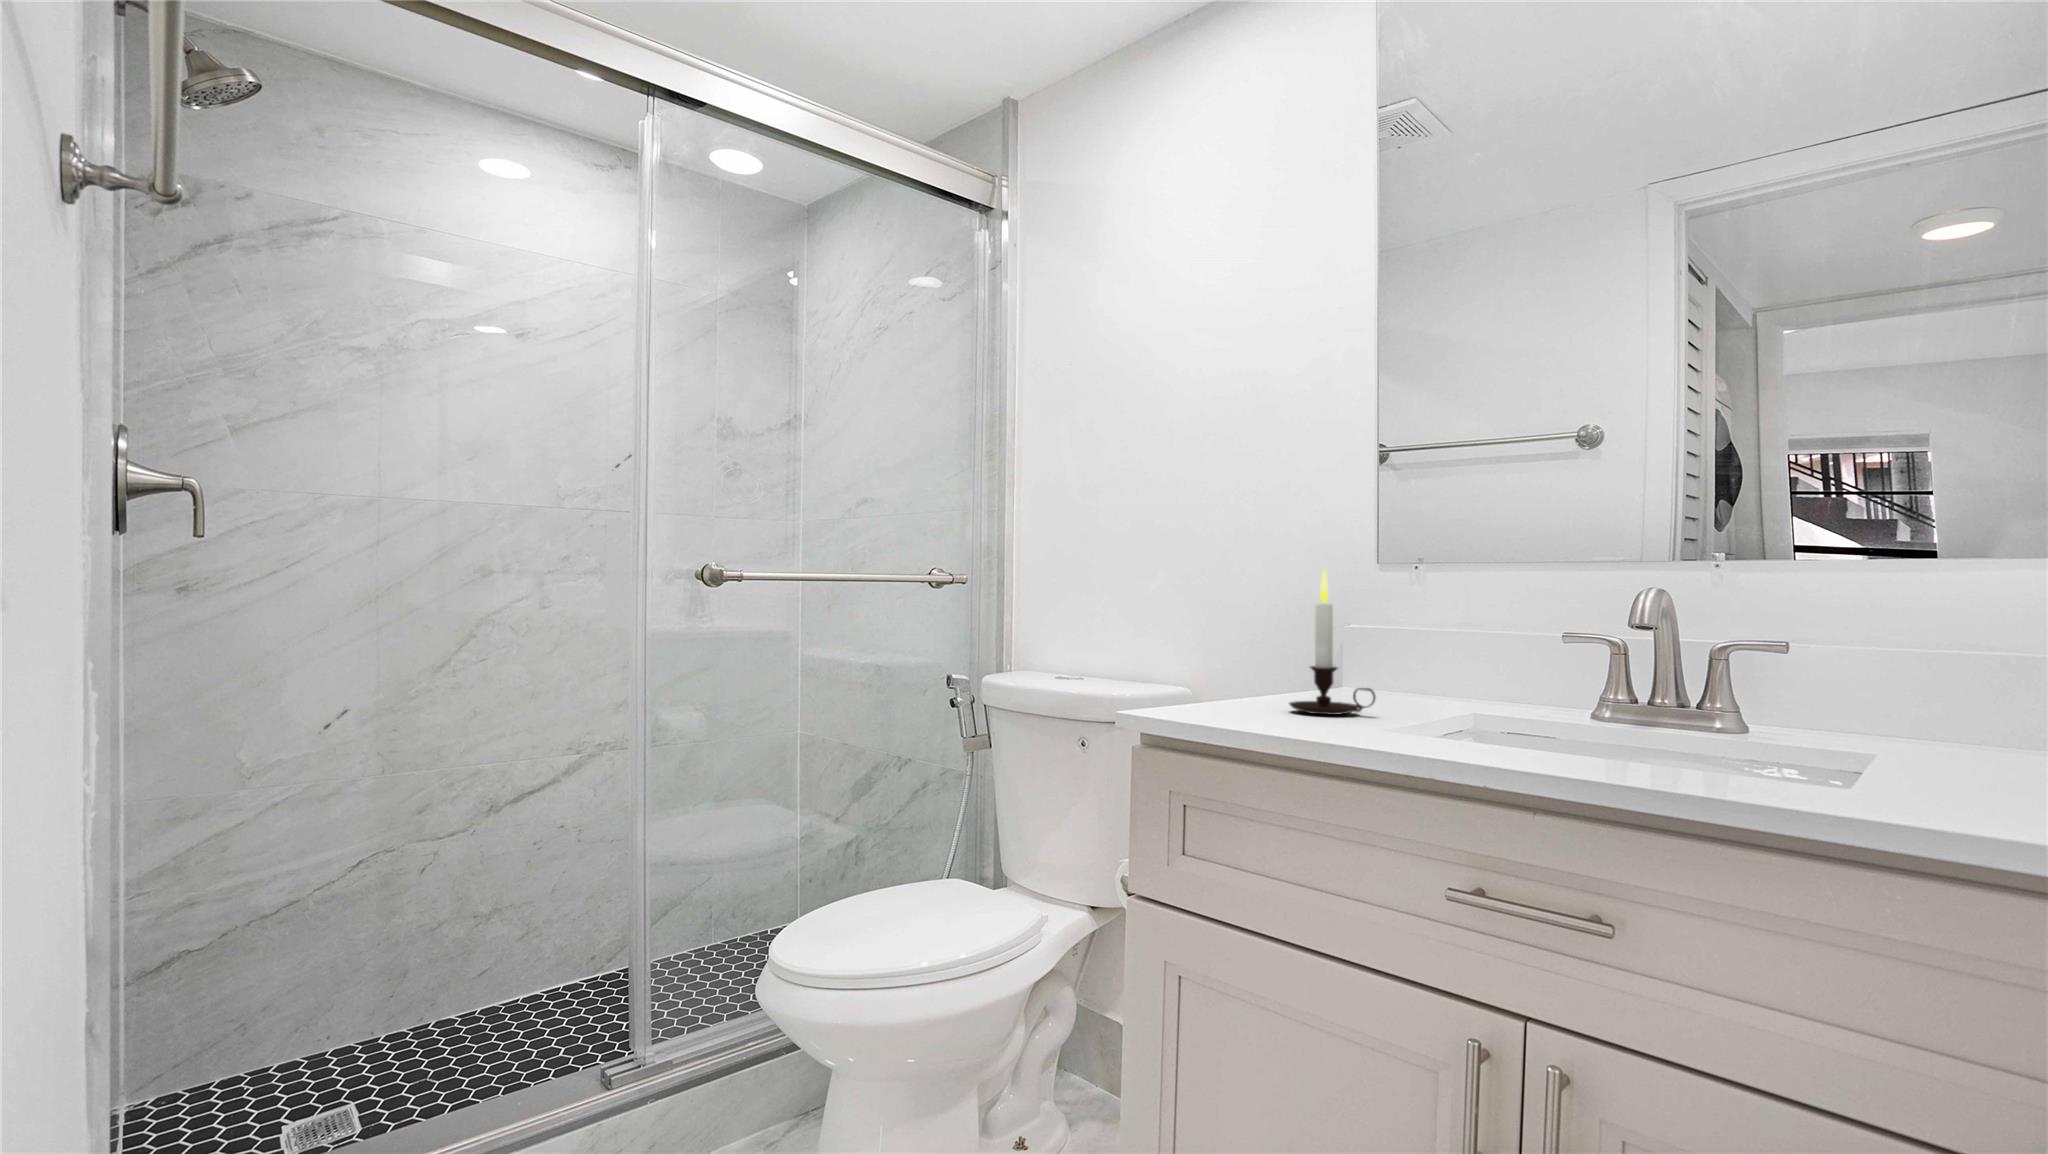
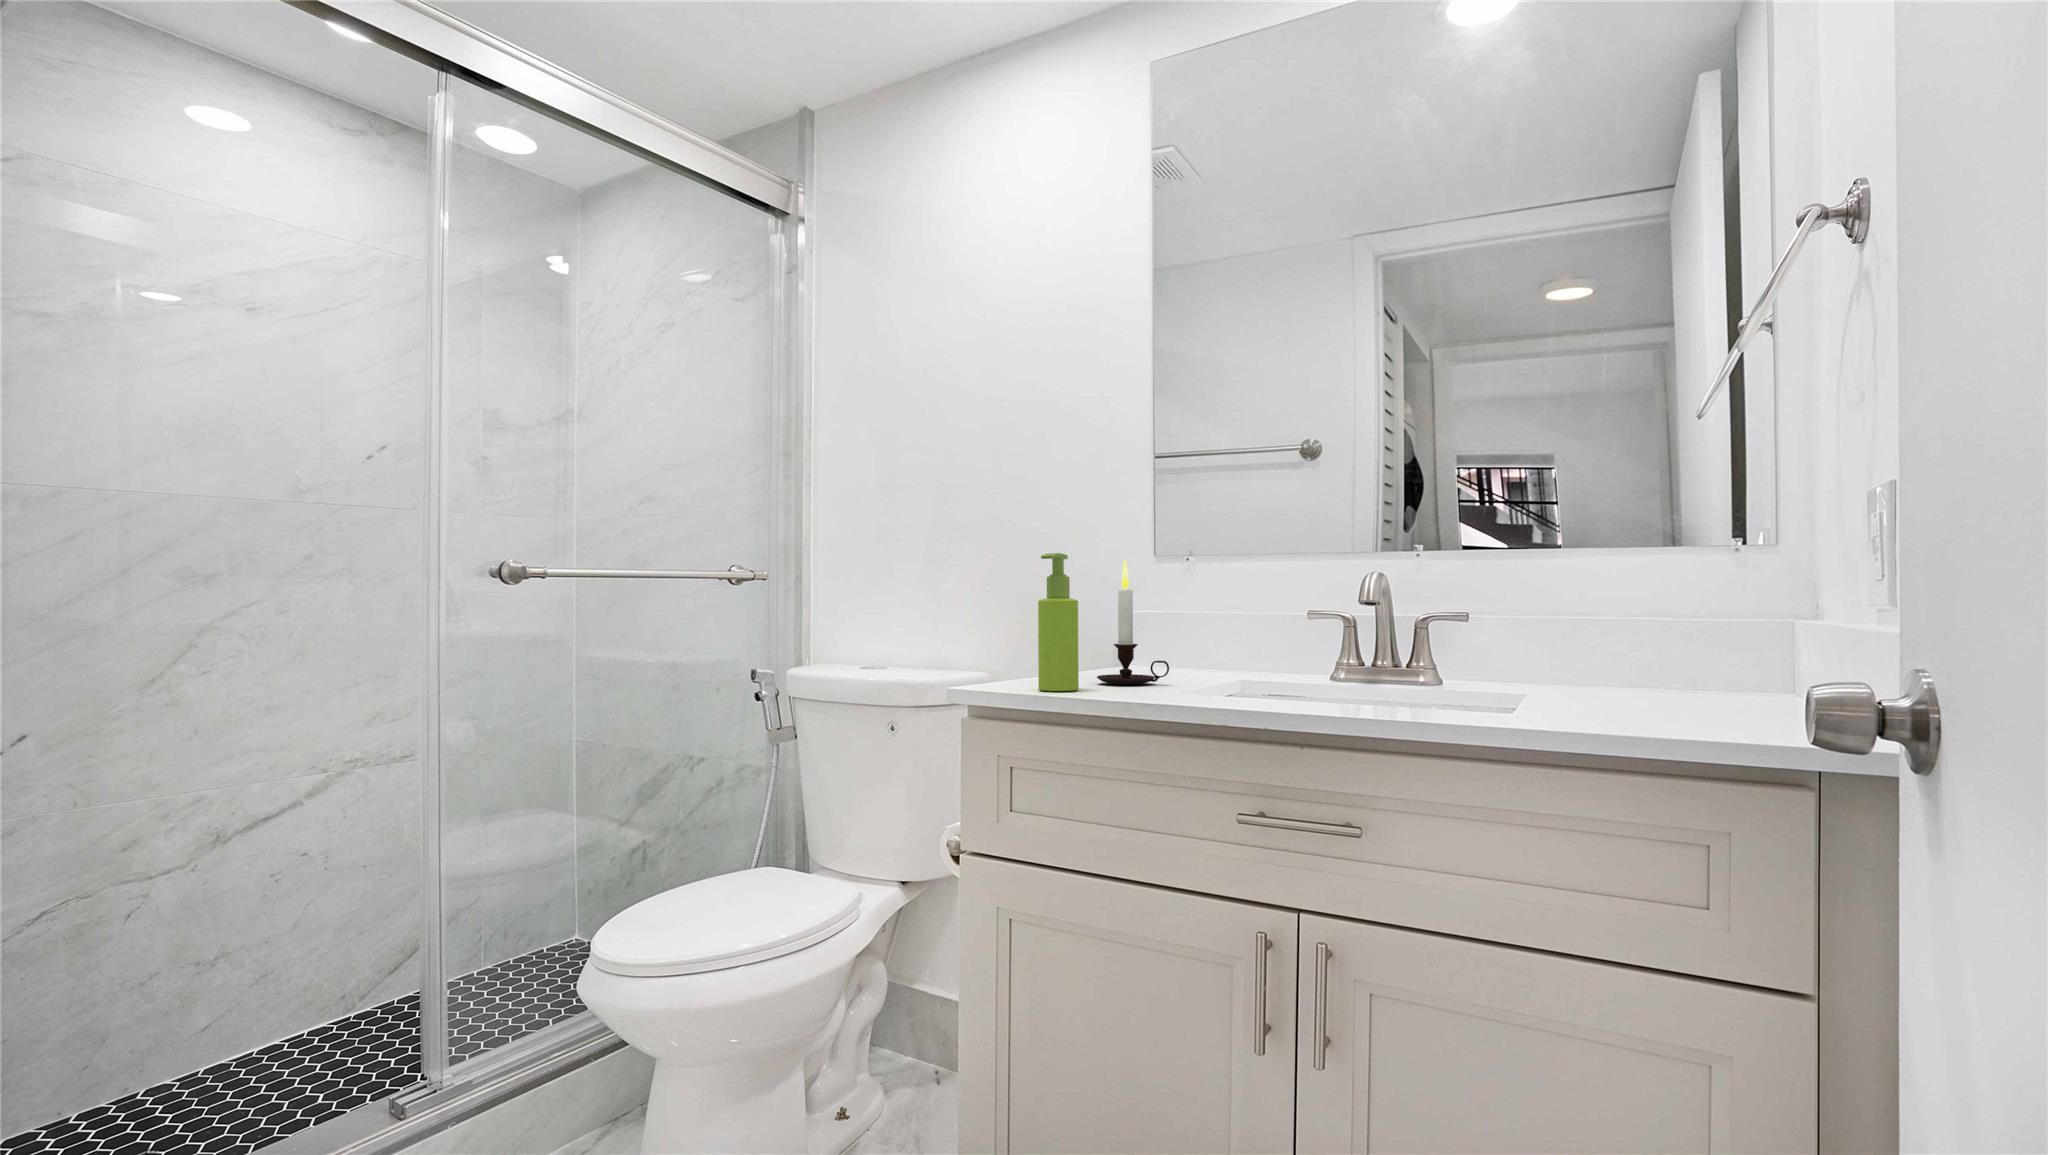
soap dispenser: none [1211,562,1258,720] -> present [1038,553,1079,691]

